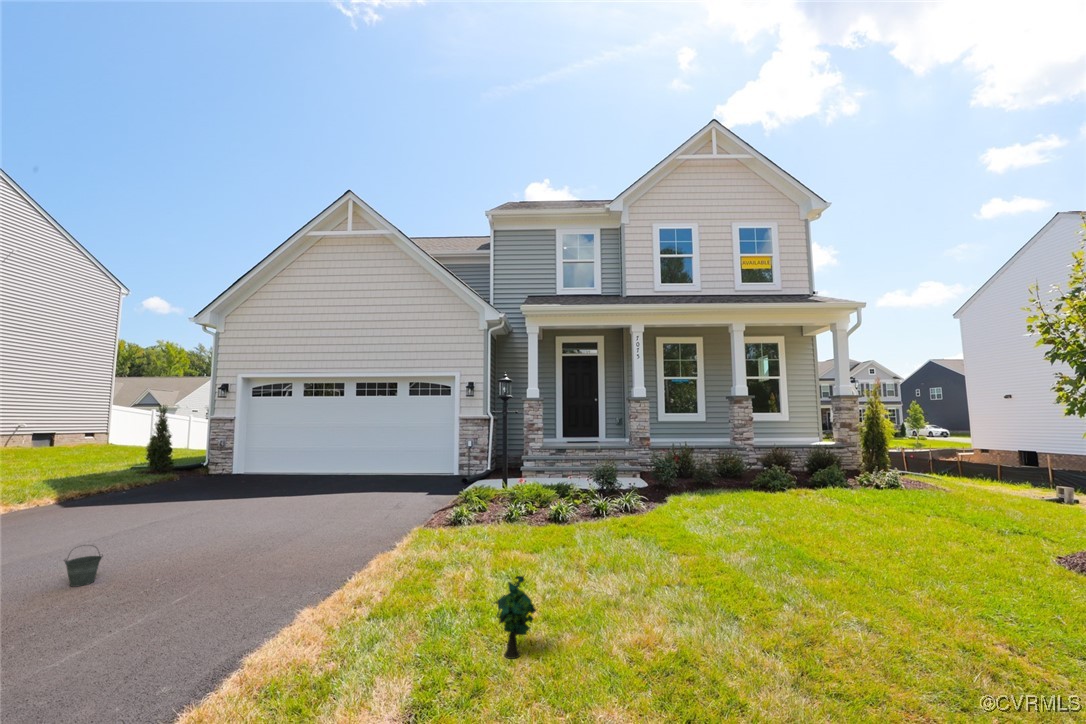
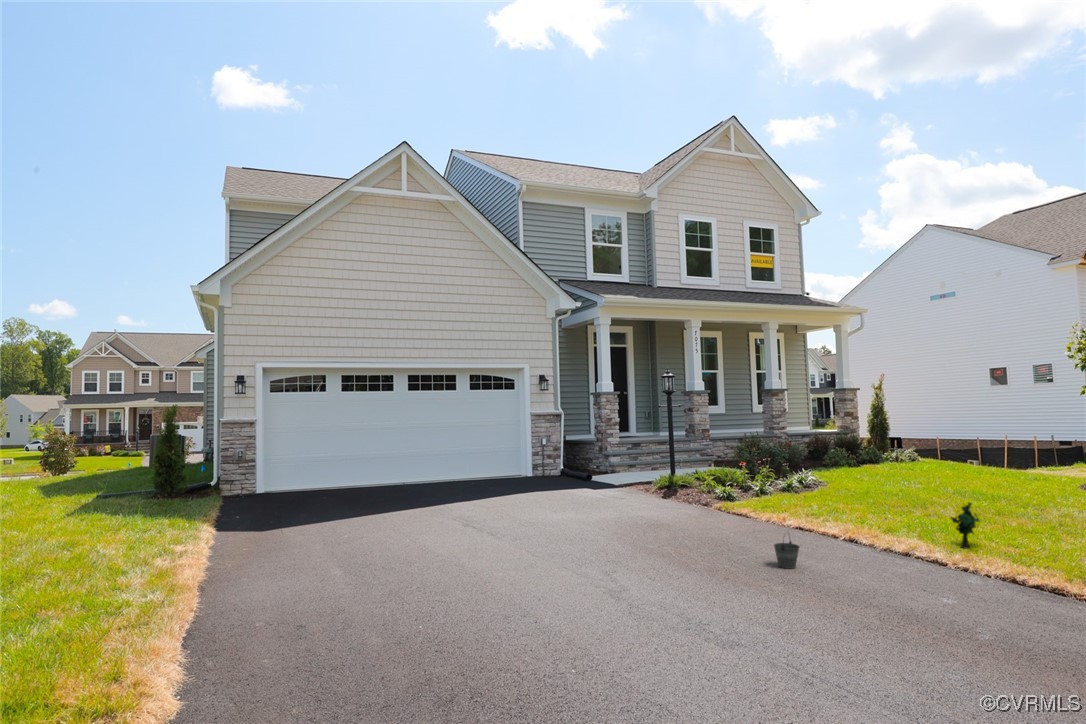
bucket: present [65,554,102,587] -> present [774,541,800,569]

